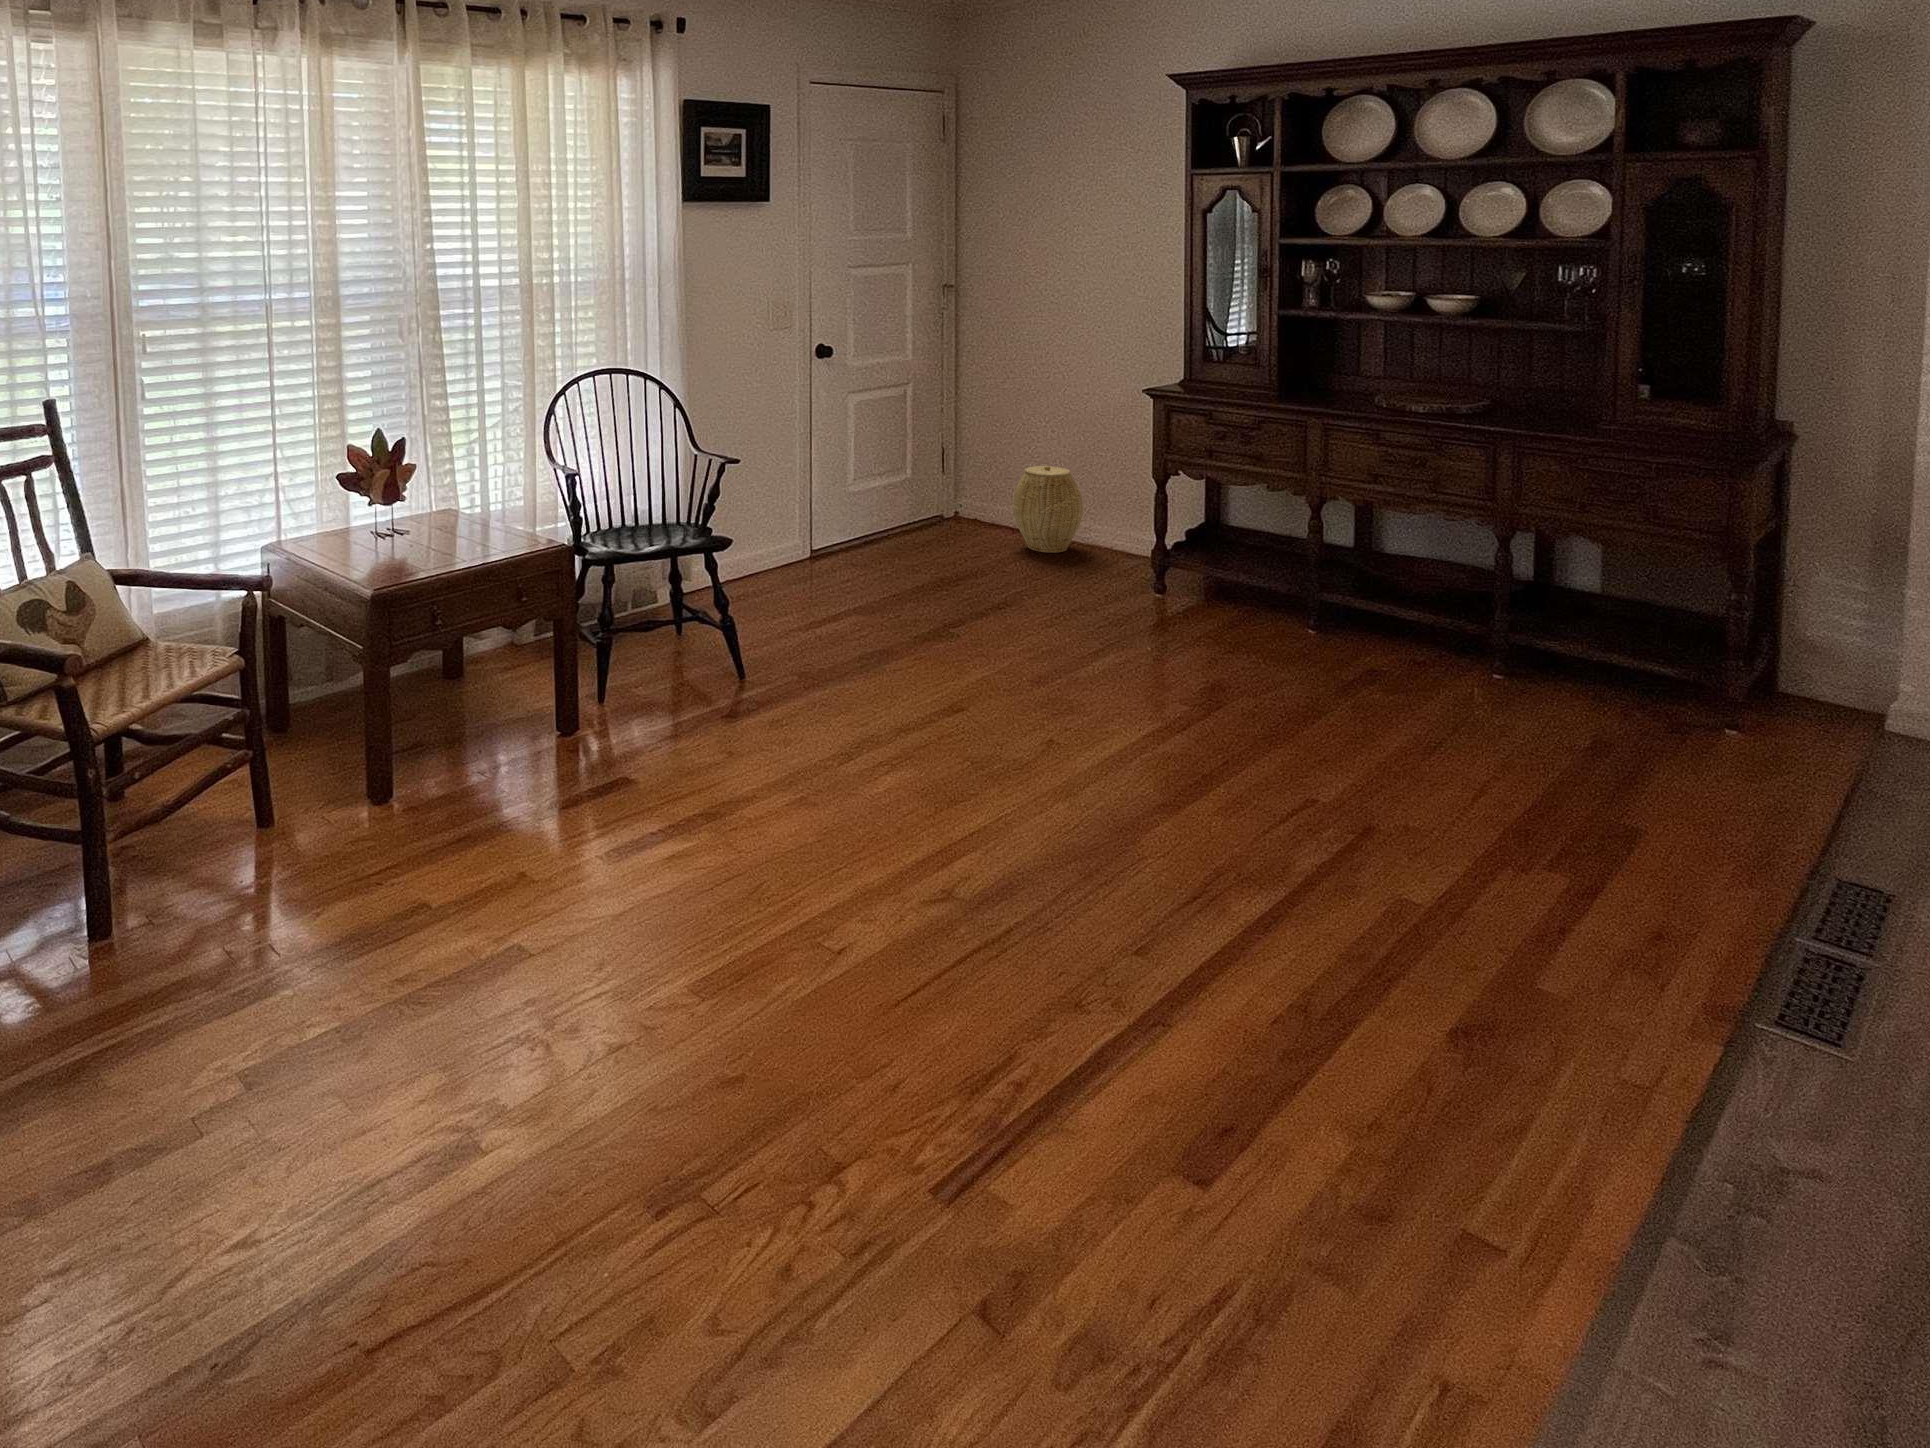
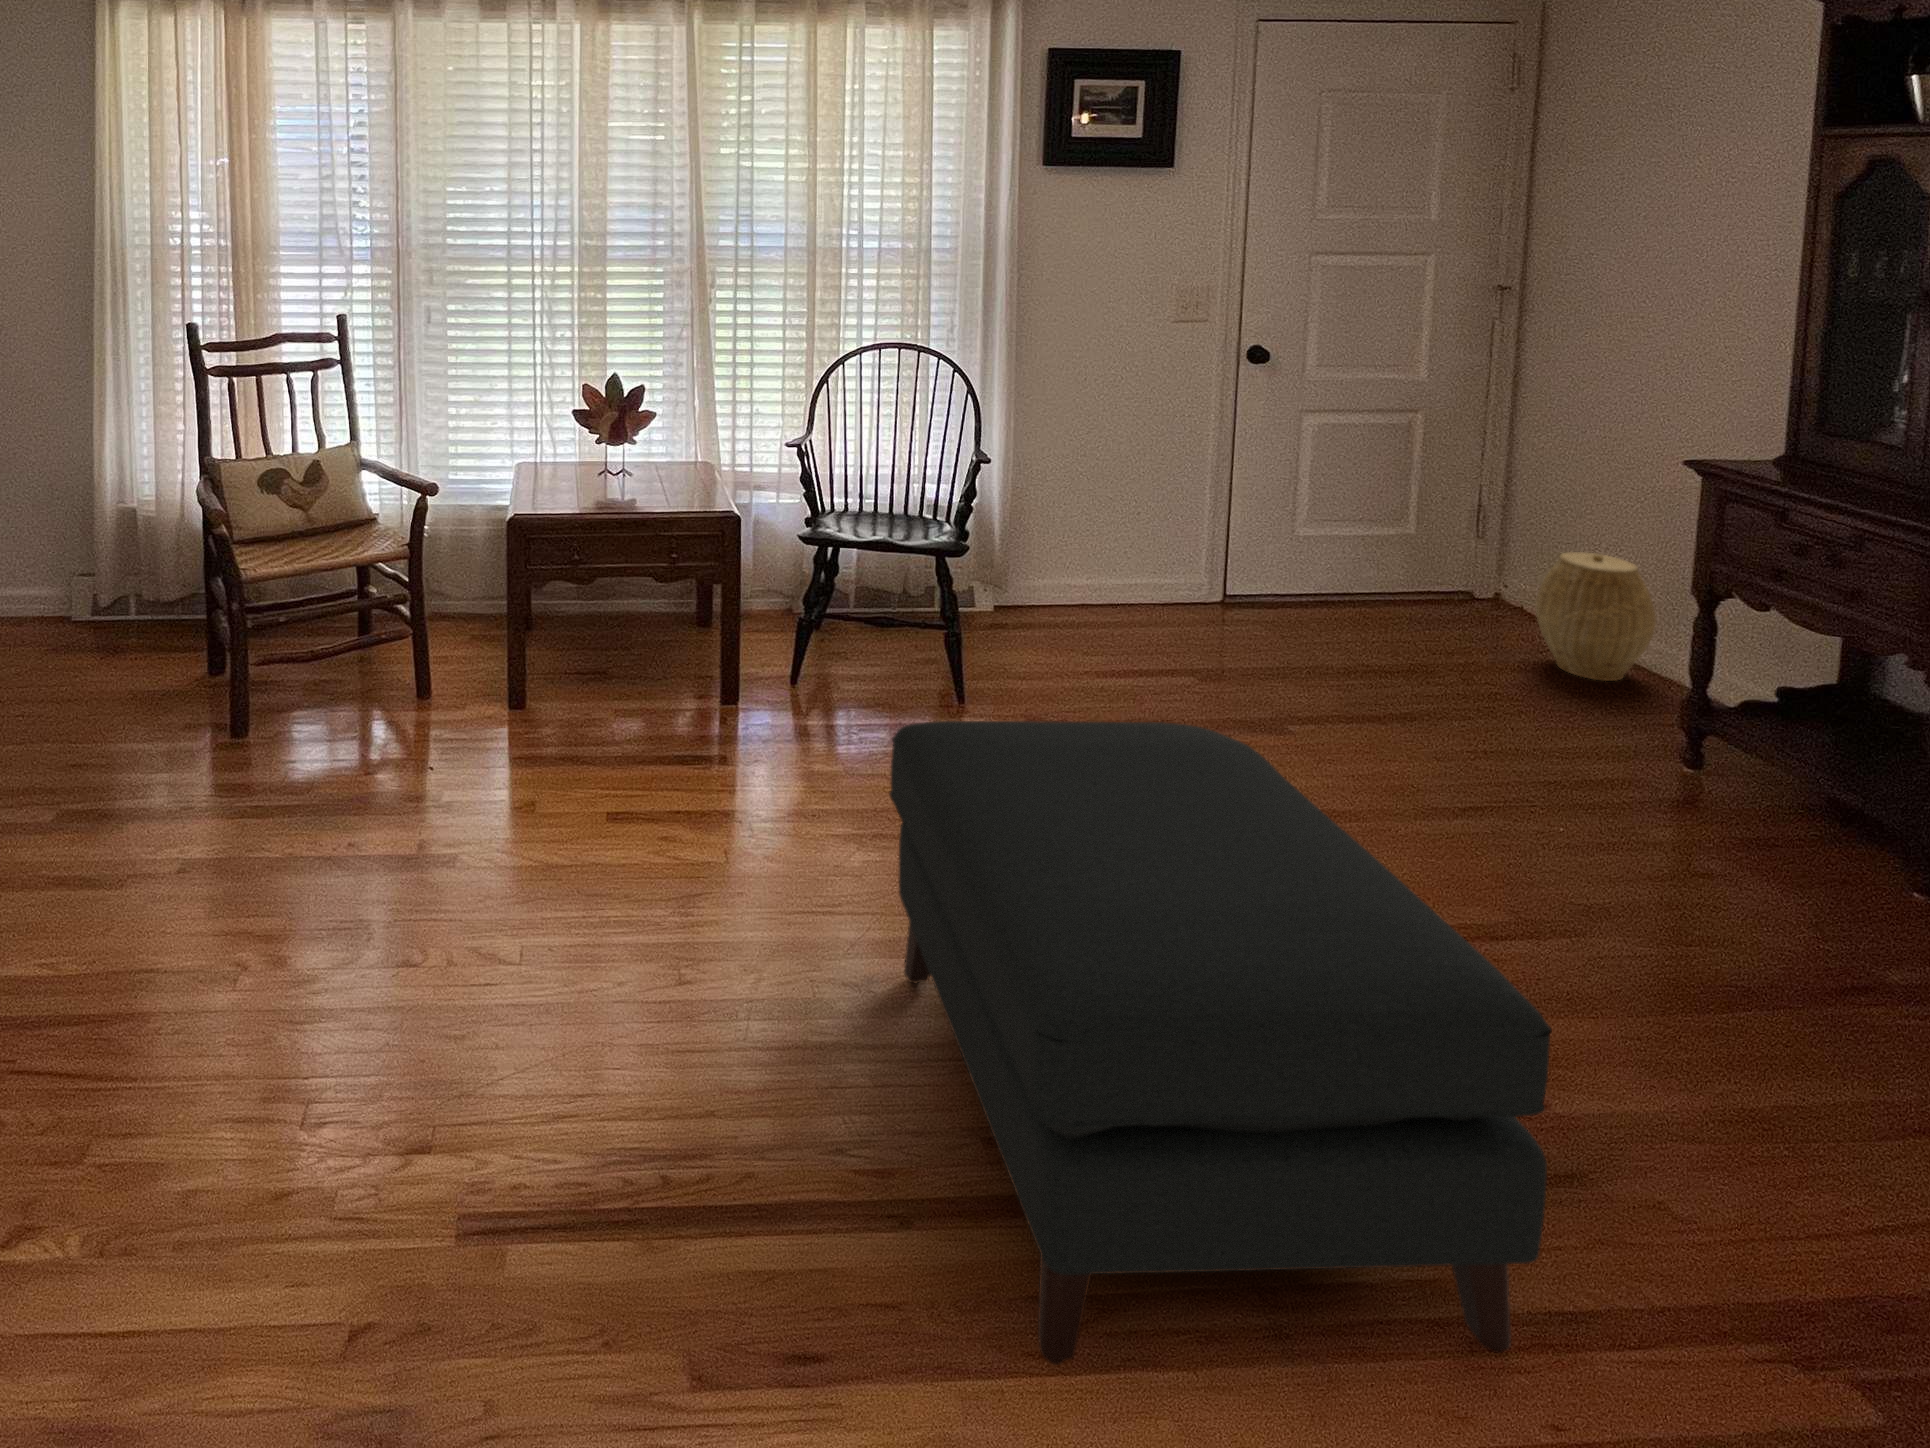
ottoman: none [965,606,1481,1024] -> present [889,721,1552,1365]

